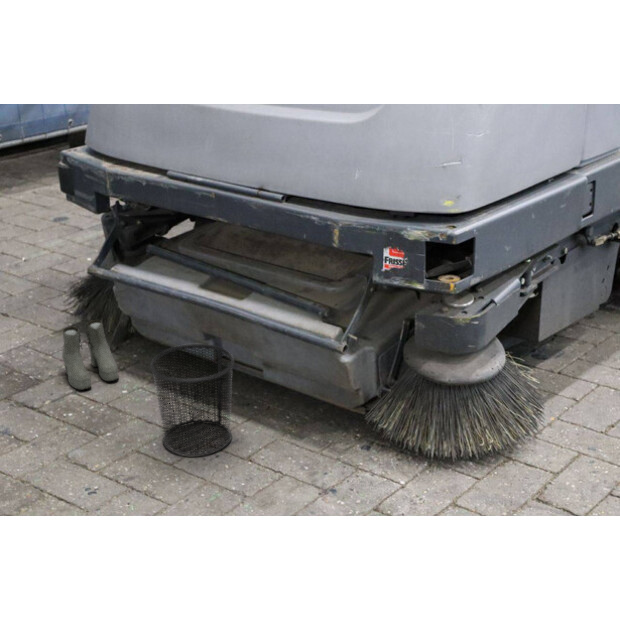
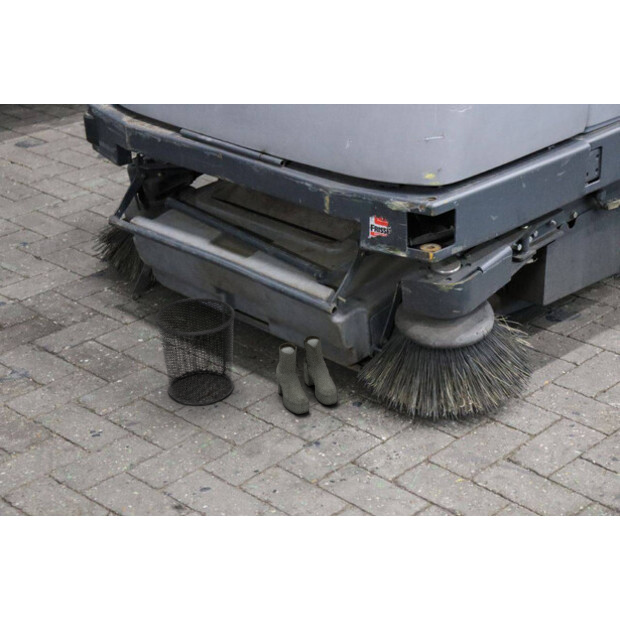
boots: present [62,320,118,390] -> present [276,335,337,414]

